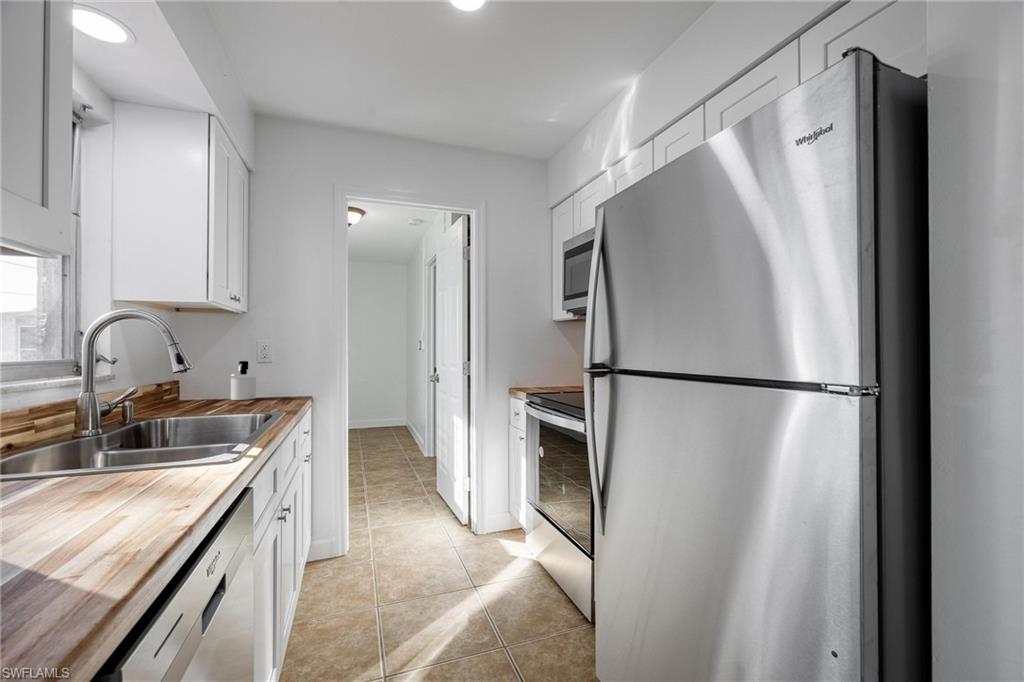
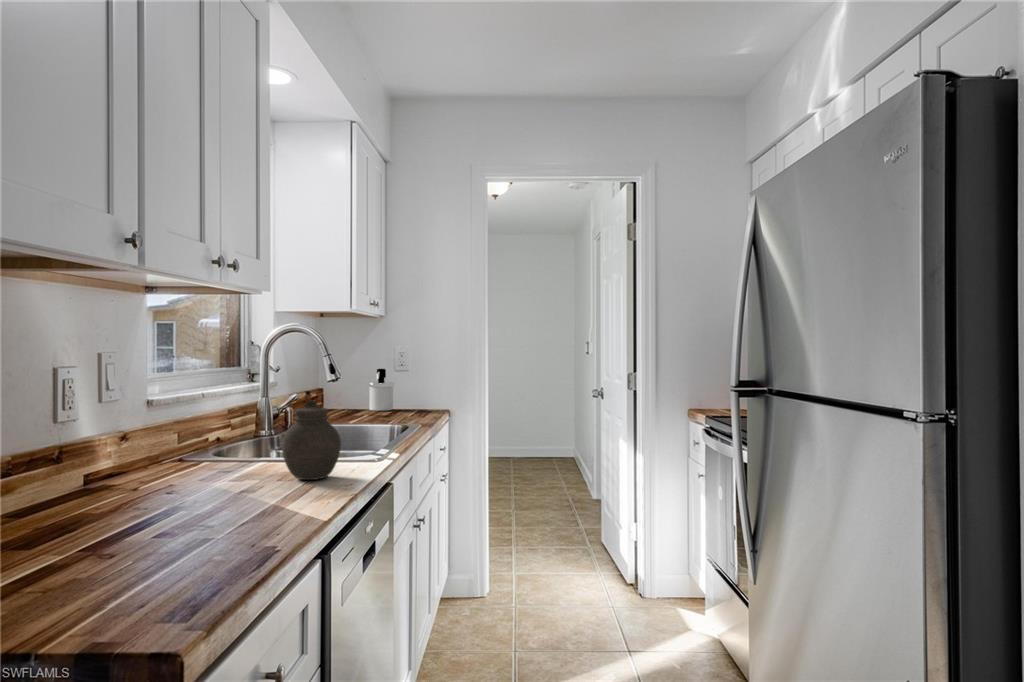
jar: none [71,396,174,506] -> present [282,400,341,480]

